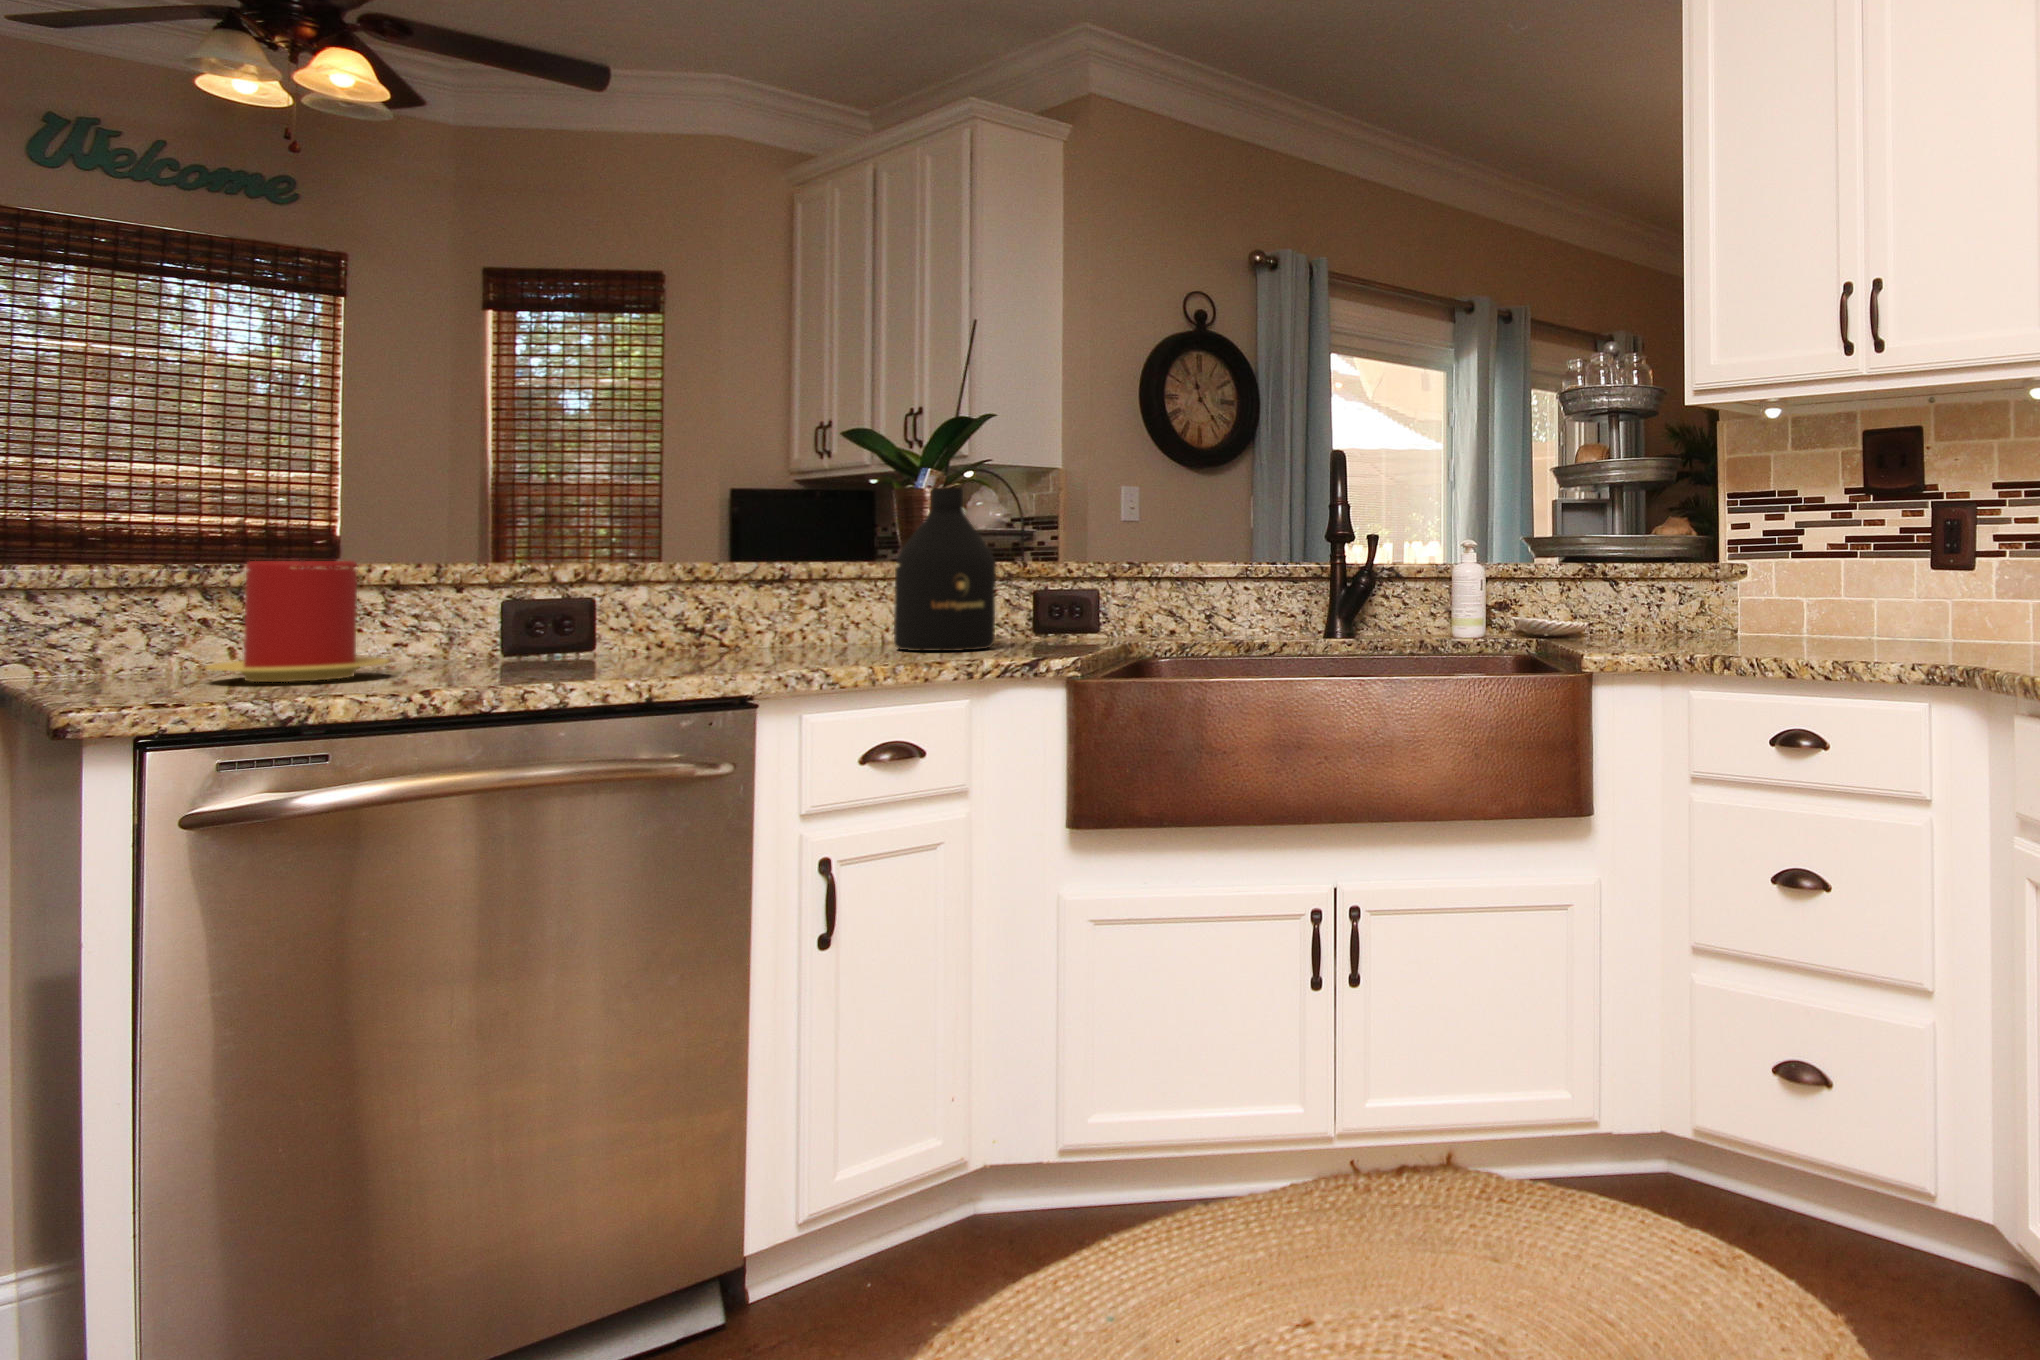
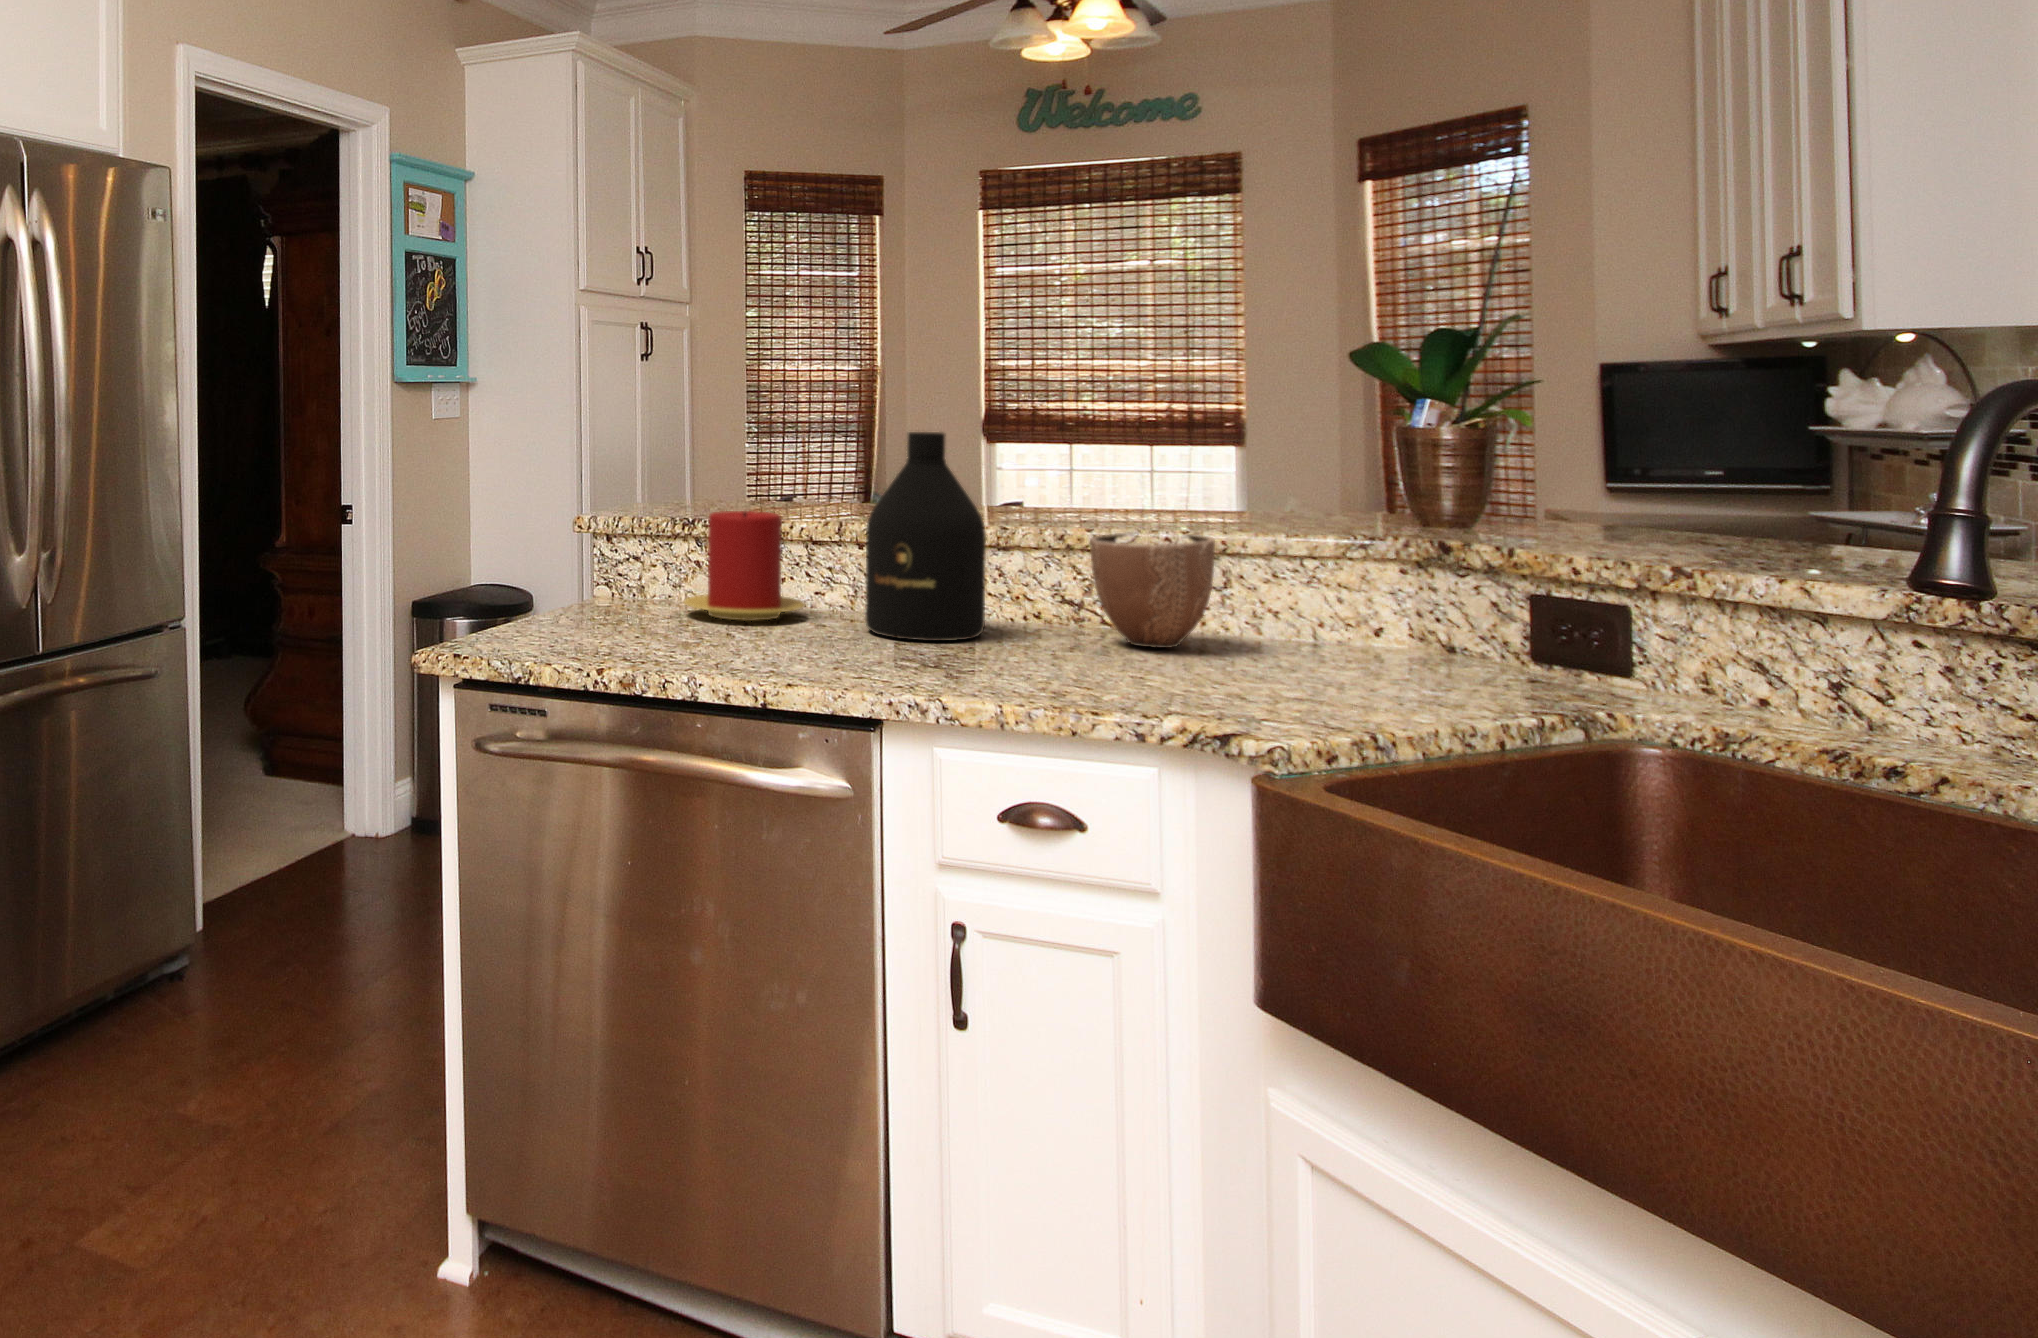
bottle: present [894,488,996,651] -> present [865,432,986,641]
decorative bowl: none [714,563,826,656] -> present [1090,533,1215,648]

